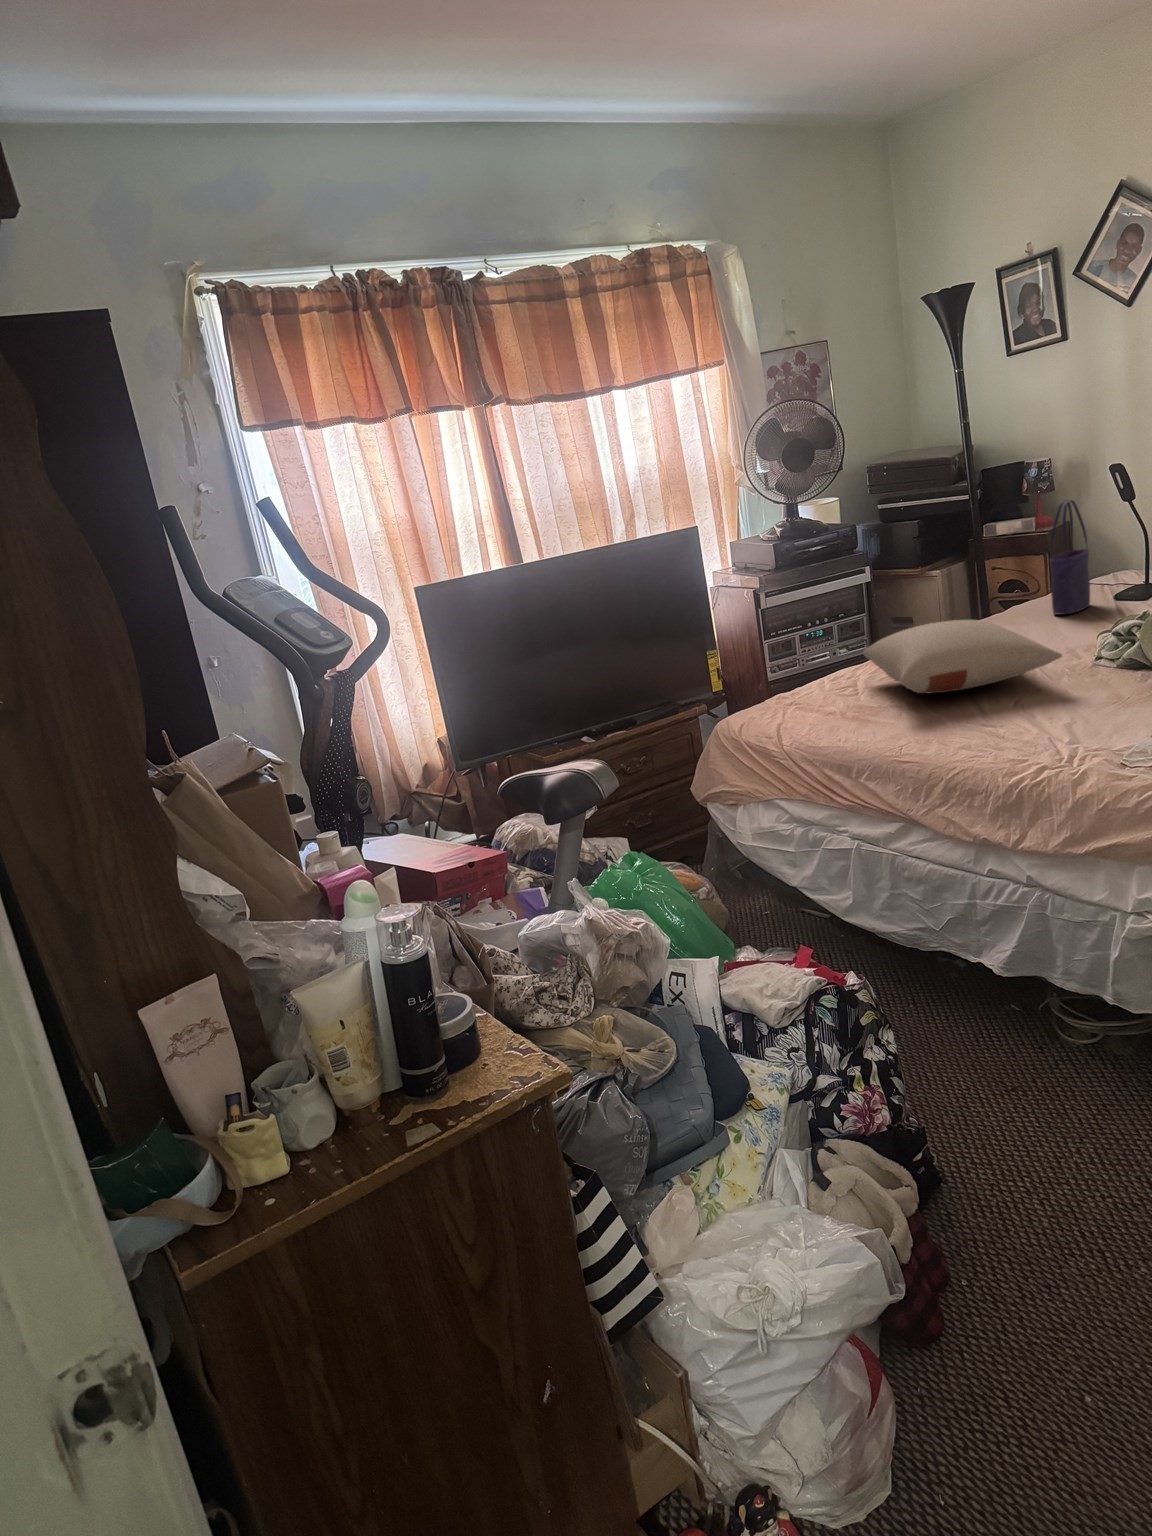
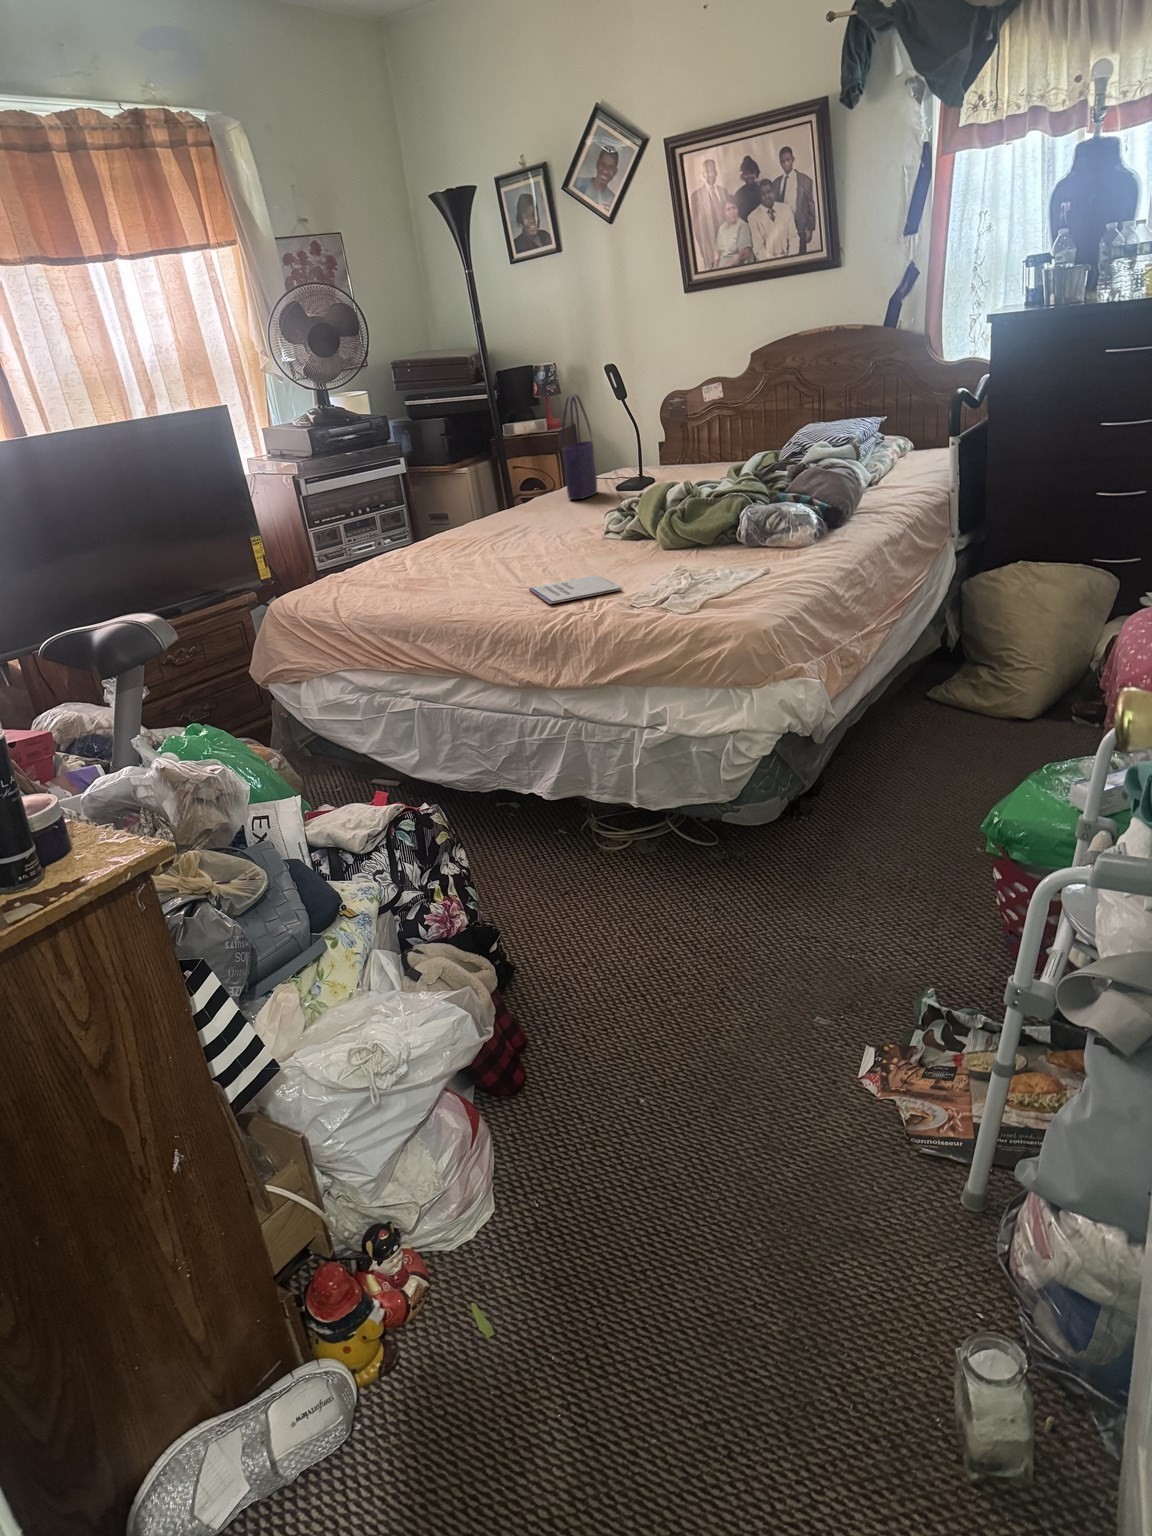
pillow: present [863,620,1062,693] -> none [407,496,579,562]
notebook: none [995,718,1113,755] -> present [529,575,622,604]

